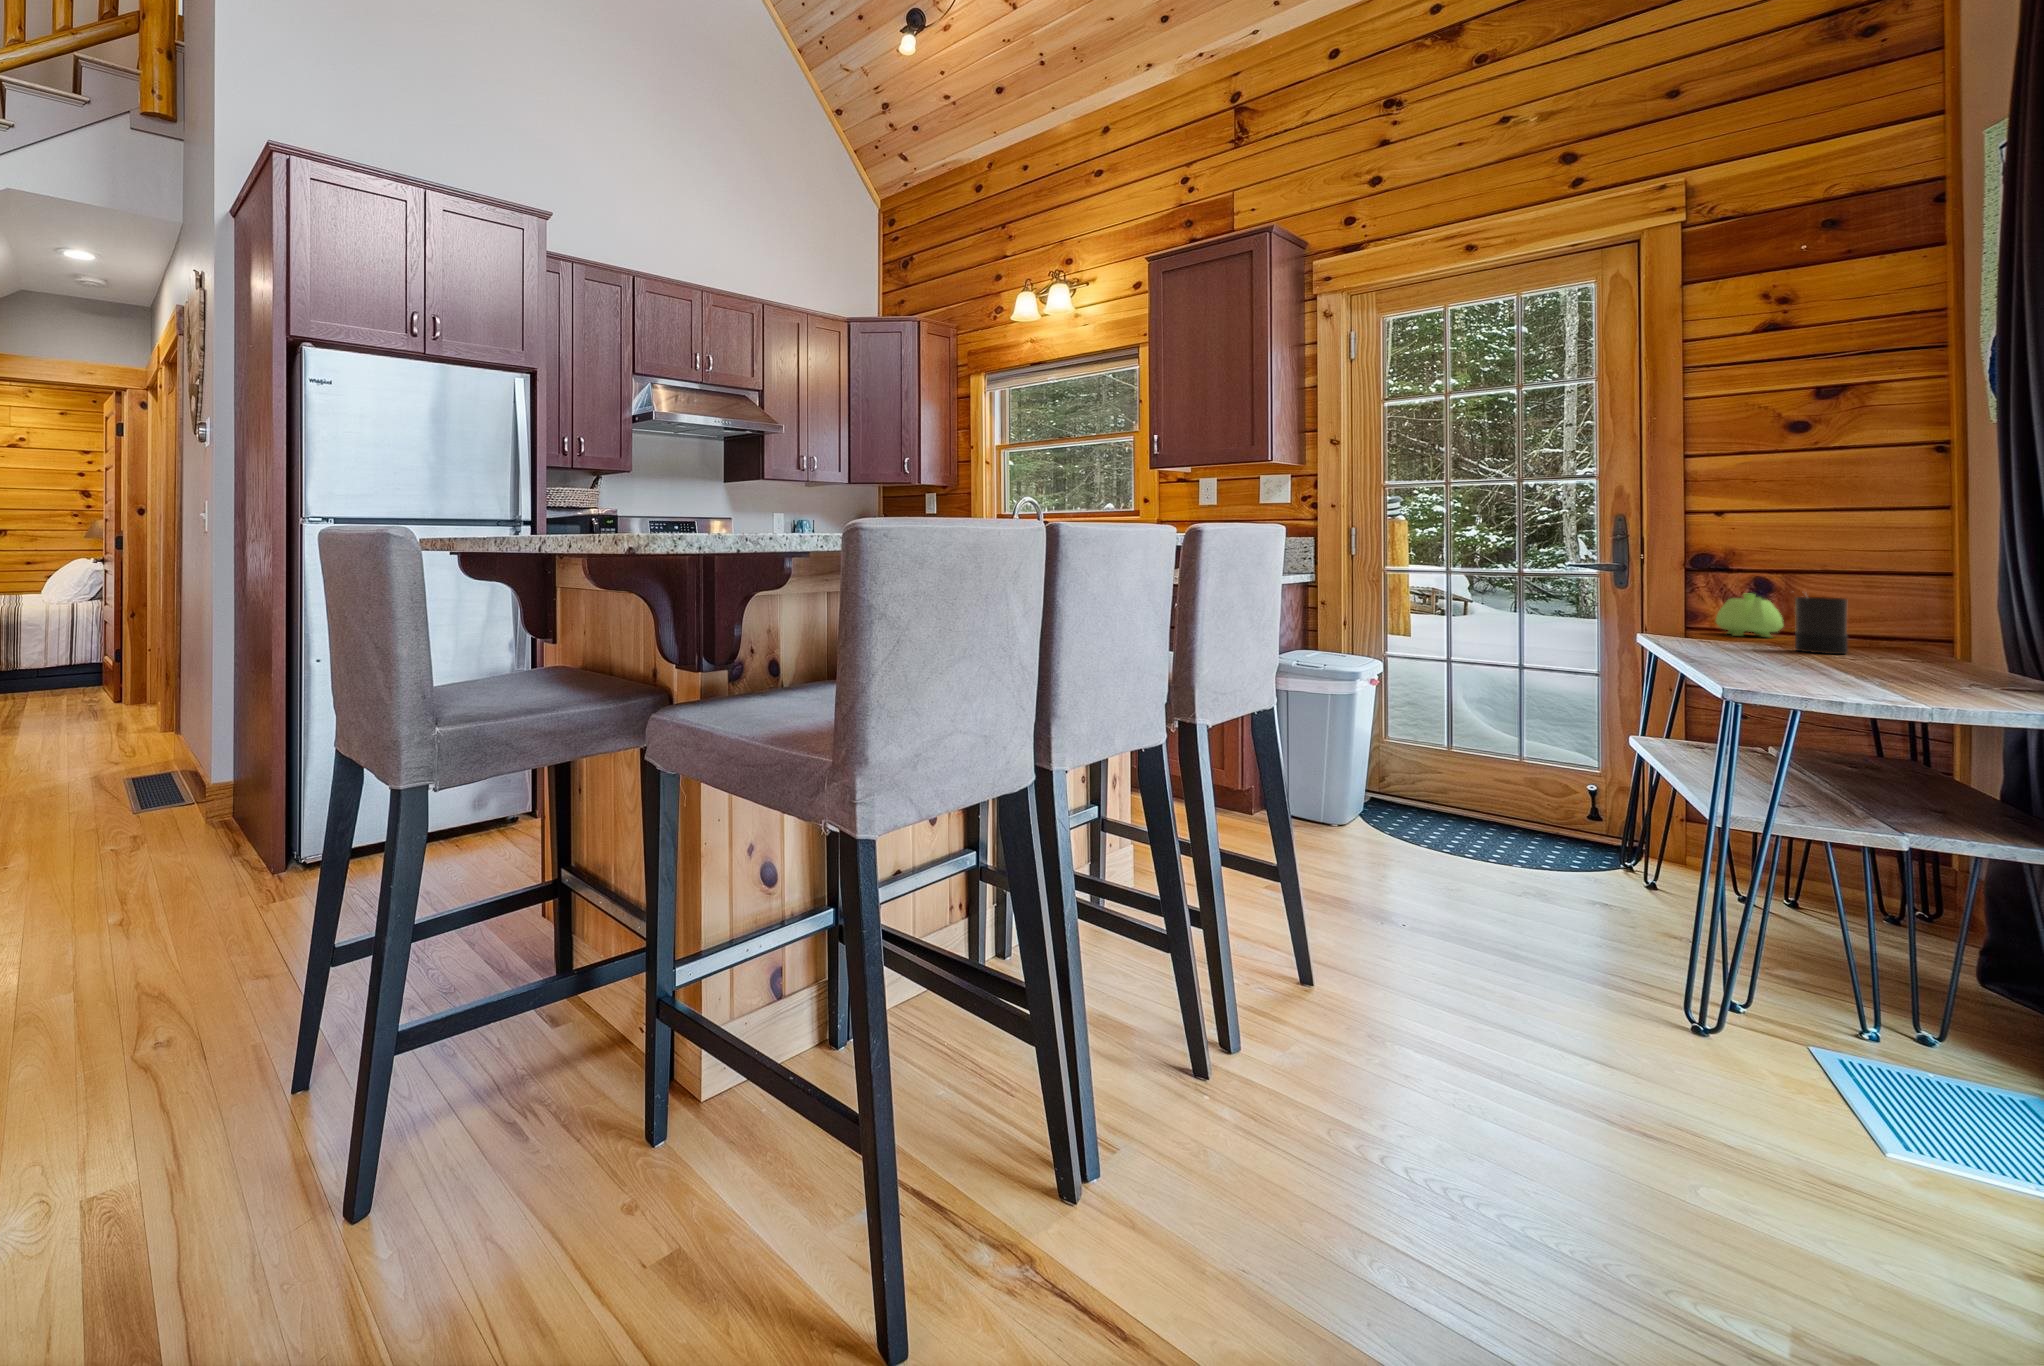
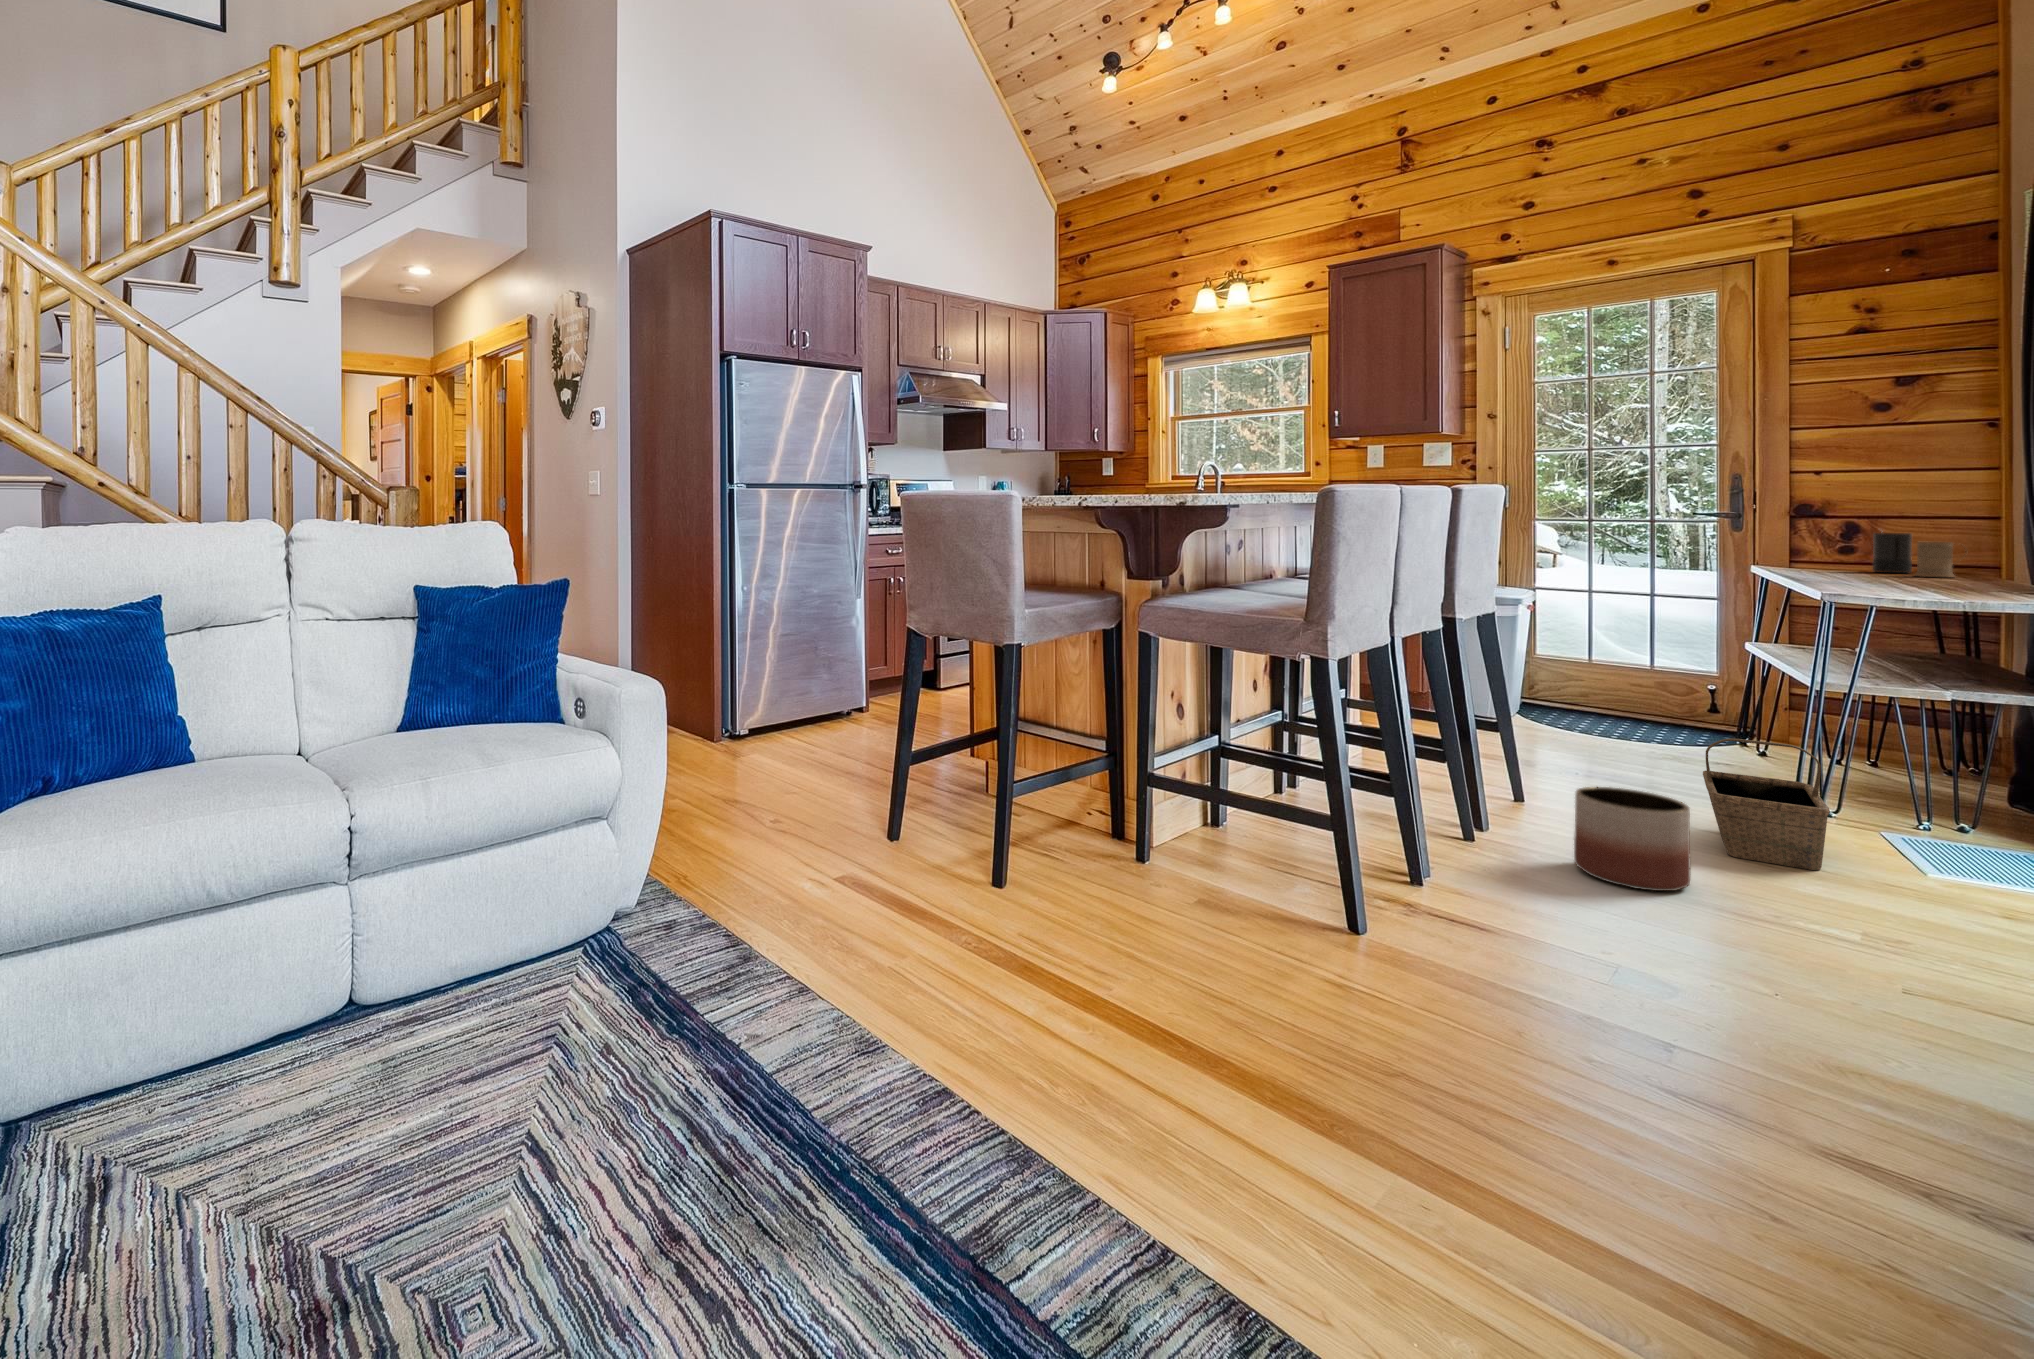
teapot: present [1716,594,1783,638] -> none [1814,534,1868,567]
mug: none [1853,613,1928,666] -> present [1915,542,1966,577]
basket: none [1566,937,1761,1185] -> present [1703,739,1830,870]
planter: none [1350,1040,1532,1264] -> present [1574,787,1691,891]

